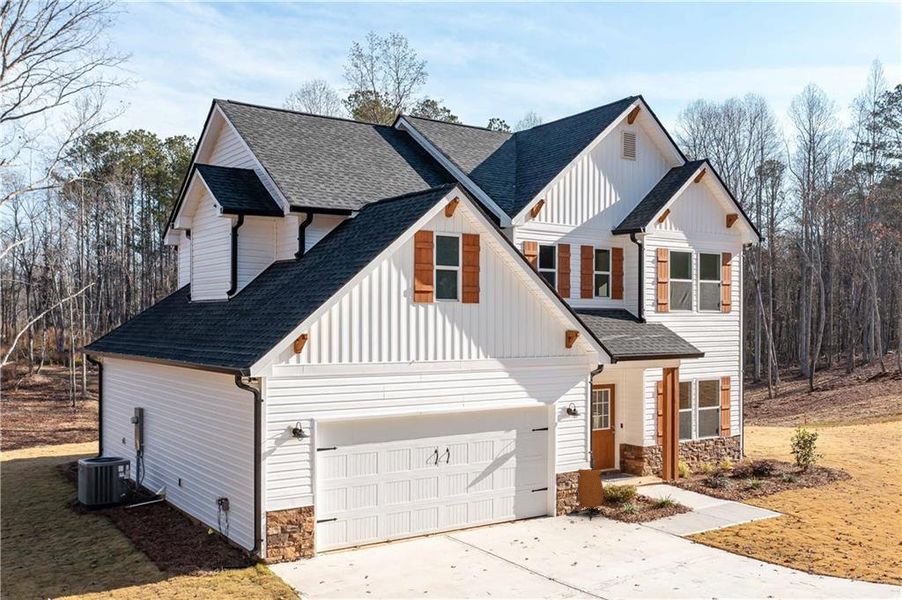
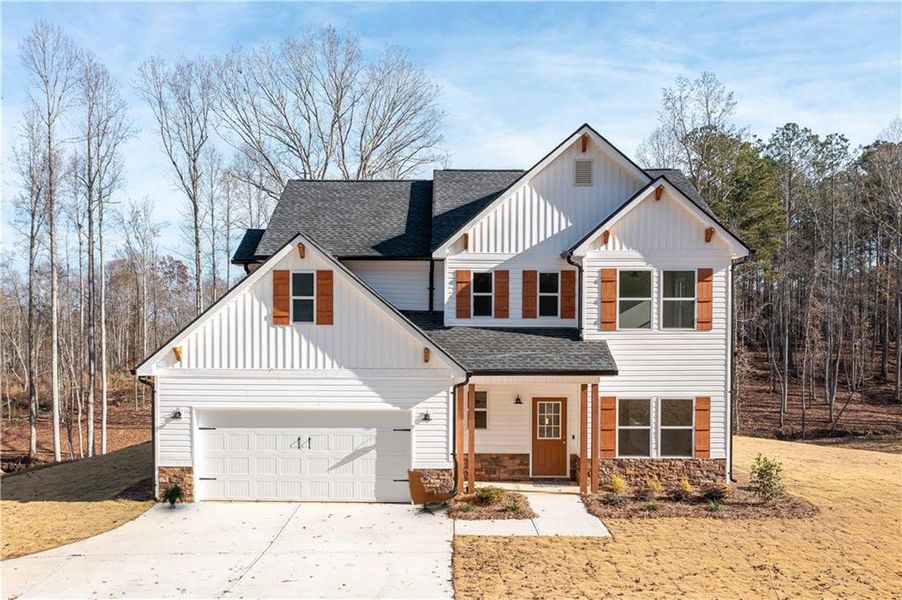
potted plant: none [287,530,328,568] -> present [159,484,187,508]

